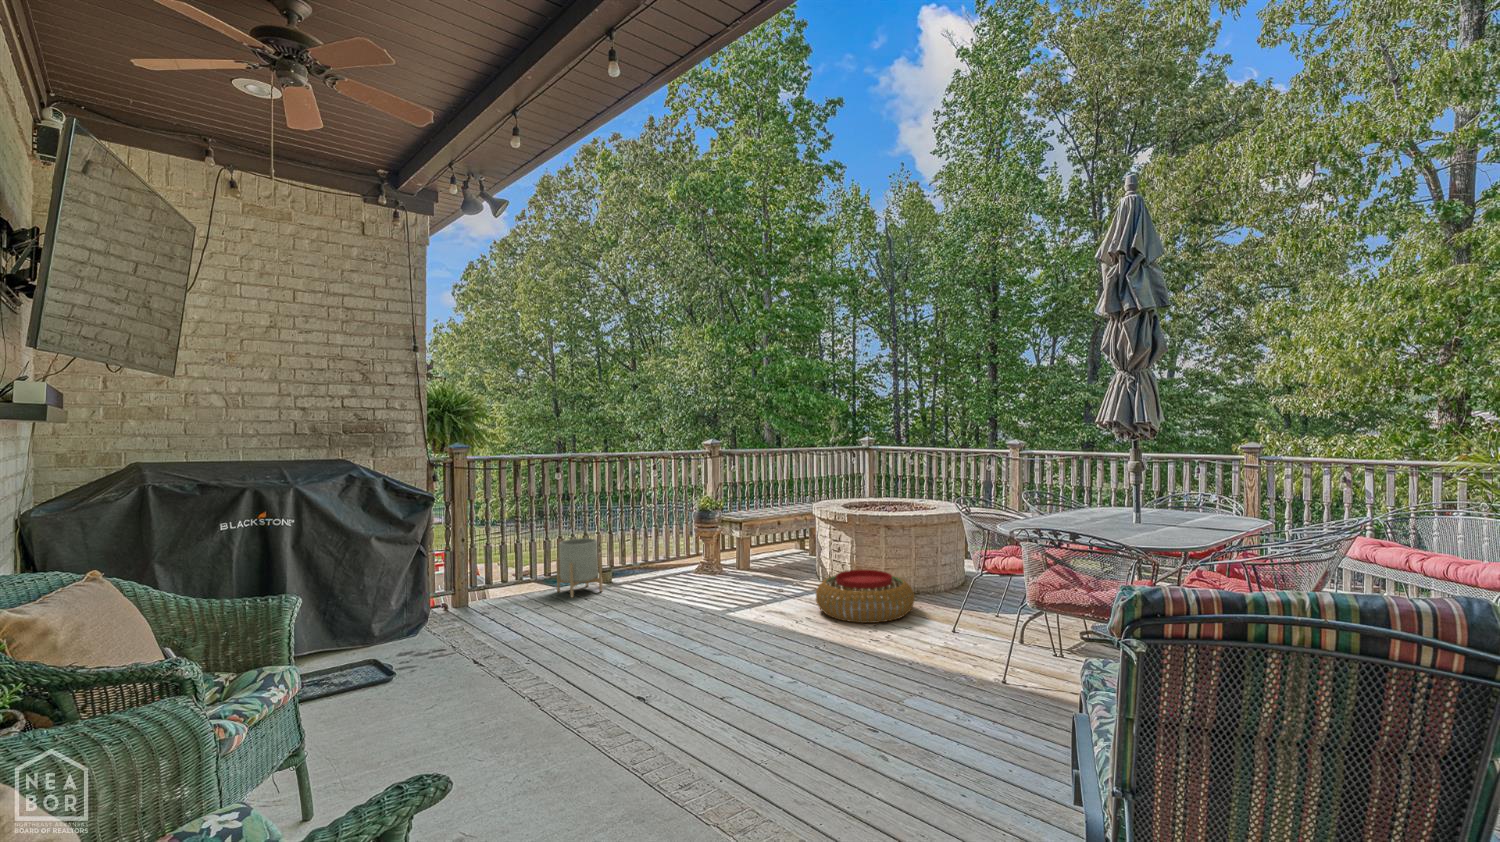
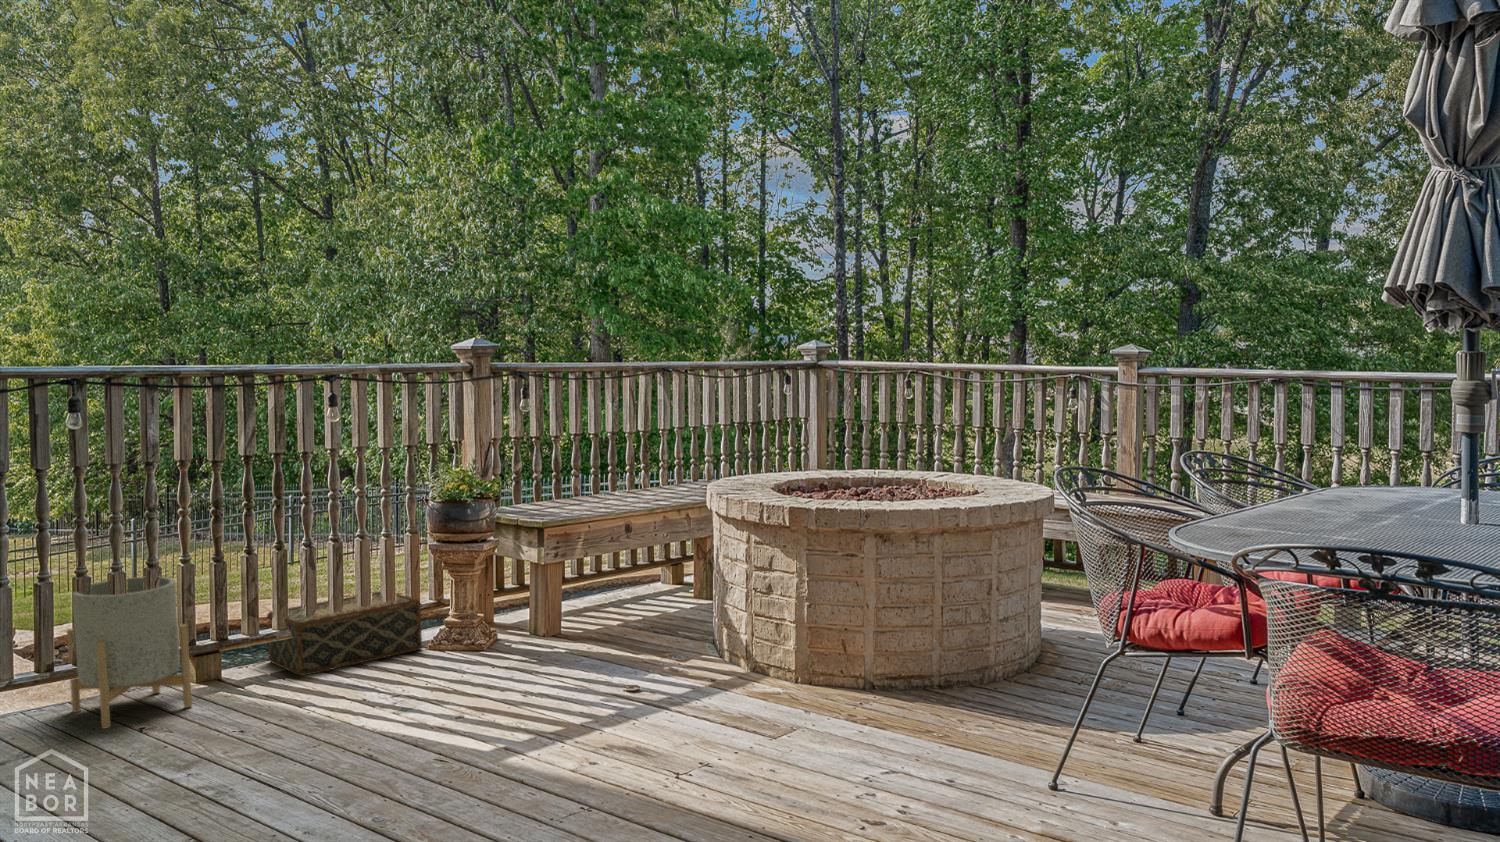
woven basket: none [628,548,691,582] -> present [267,592,422,676]
pouf: present [816,570,914,623] -> none [722,639,957,776]

